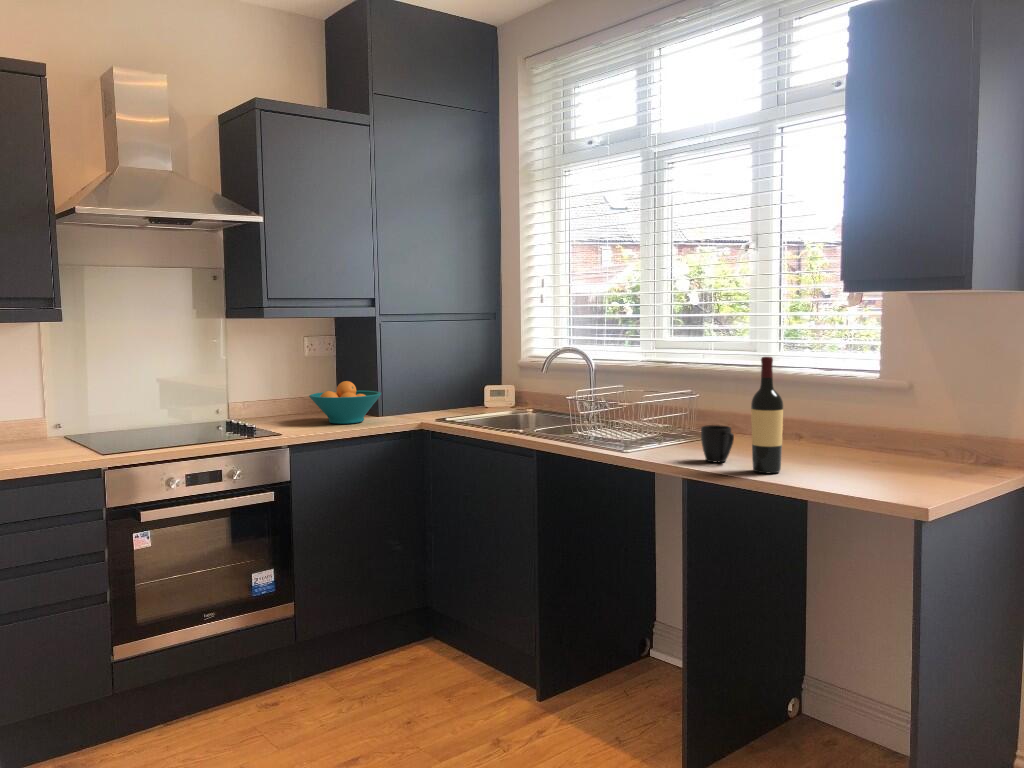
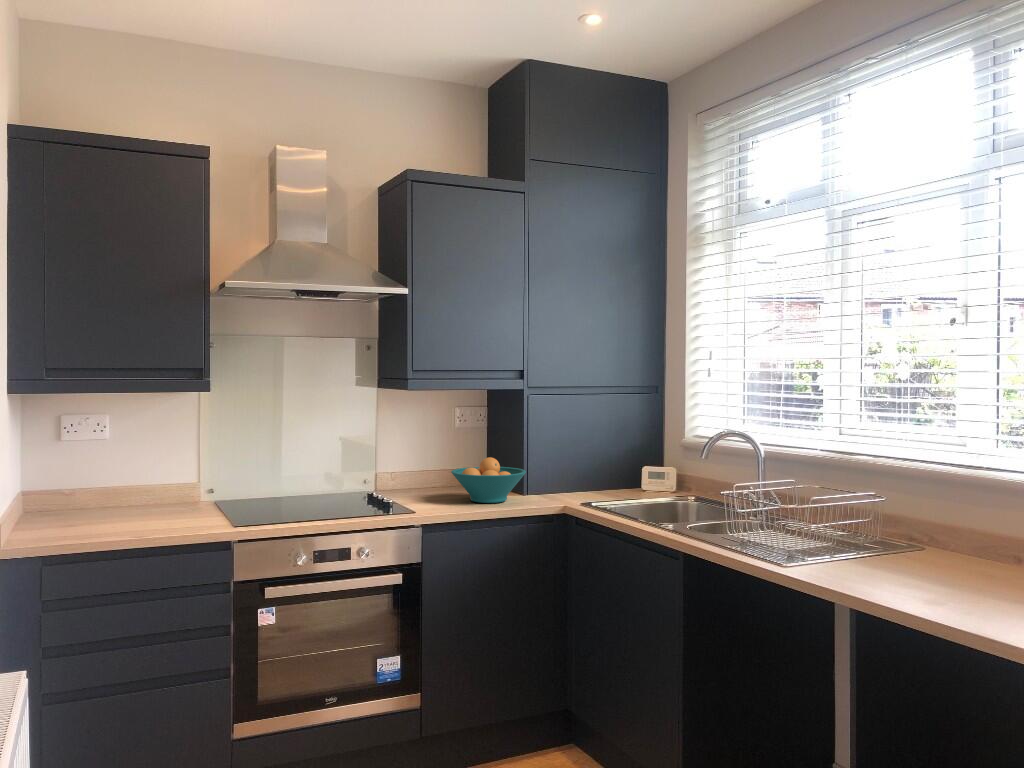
wine bottle: present [751,357,783,473] -> none [933,465,976,612]
mug: present [701,425,734,462] -> none [872,542,913,589]

